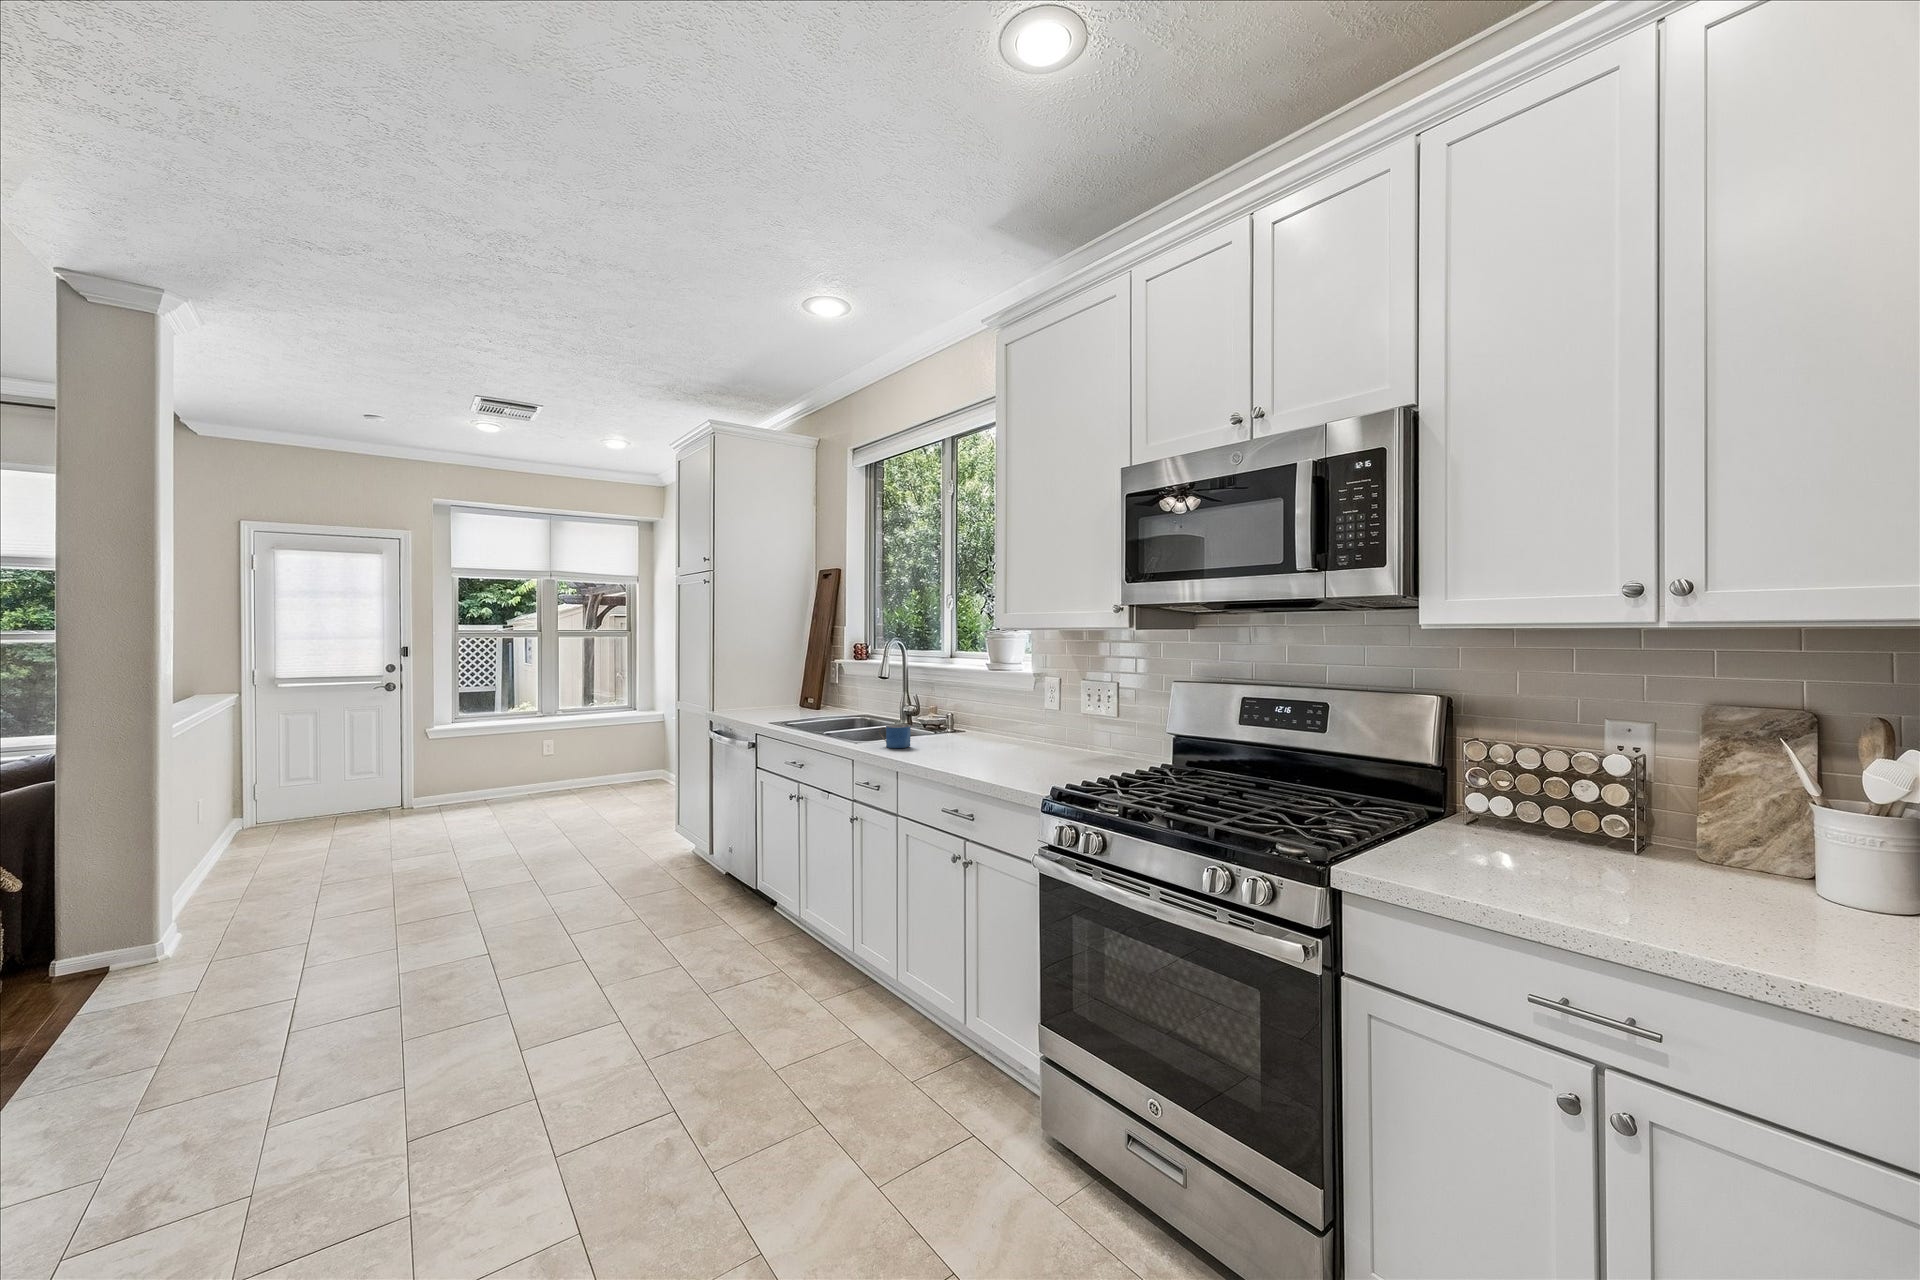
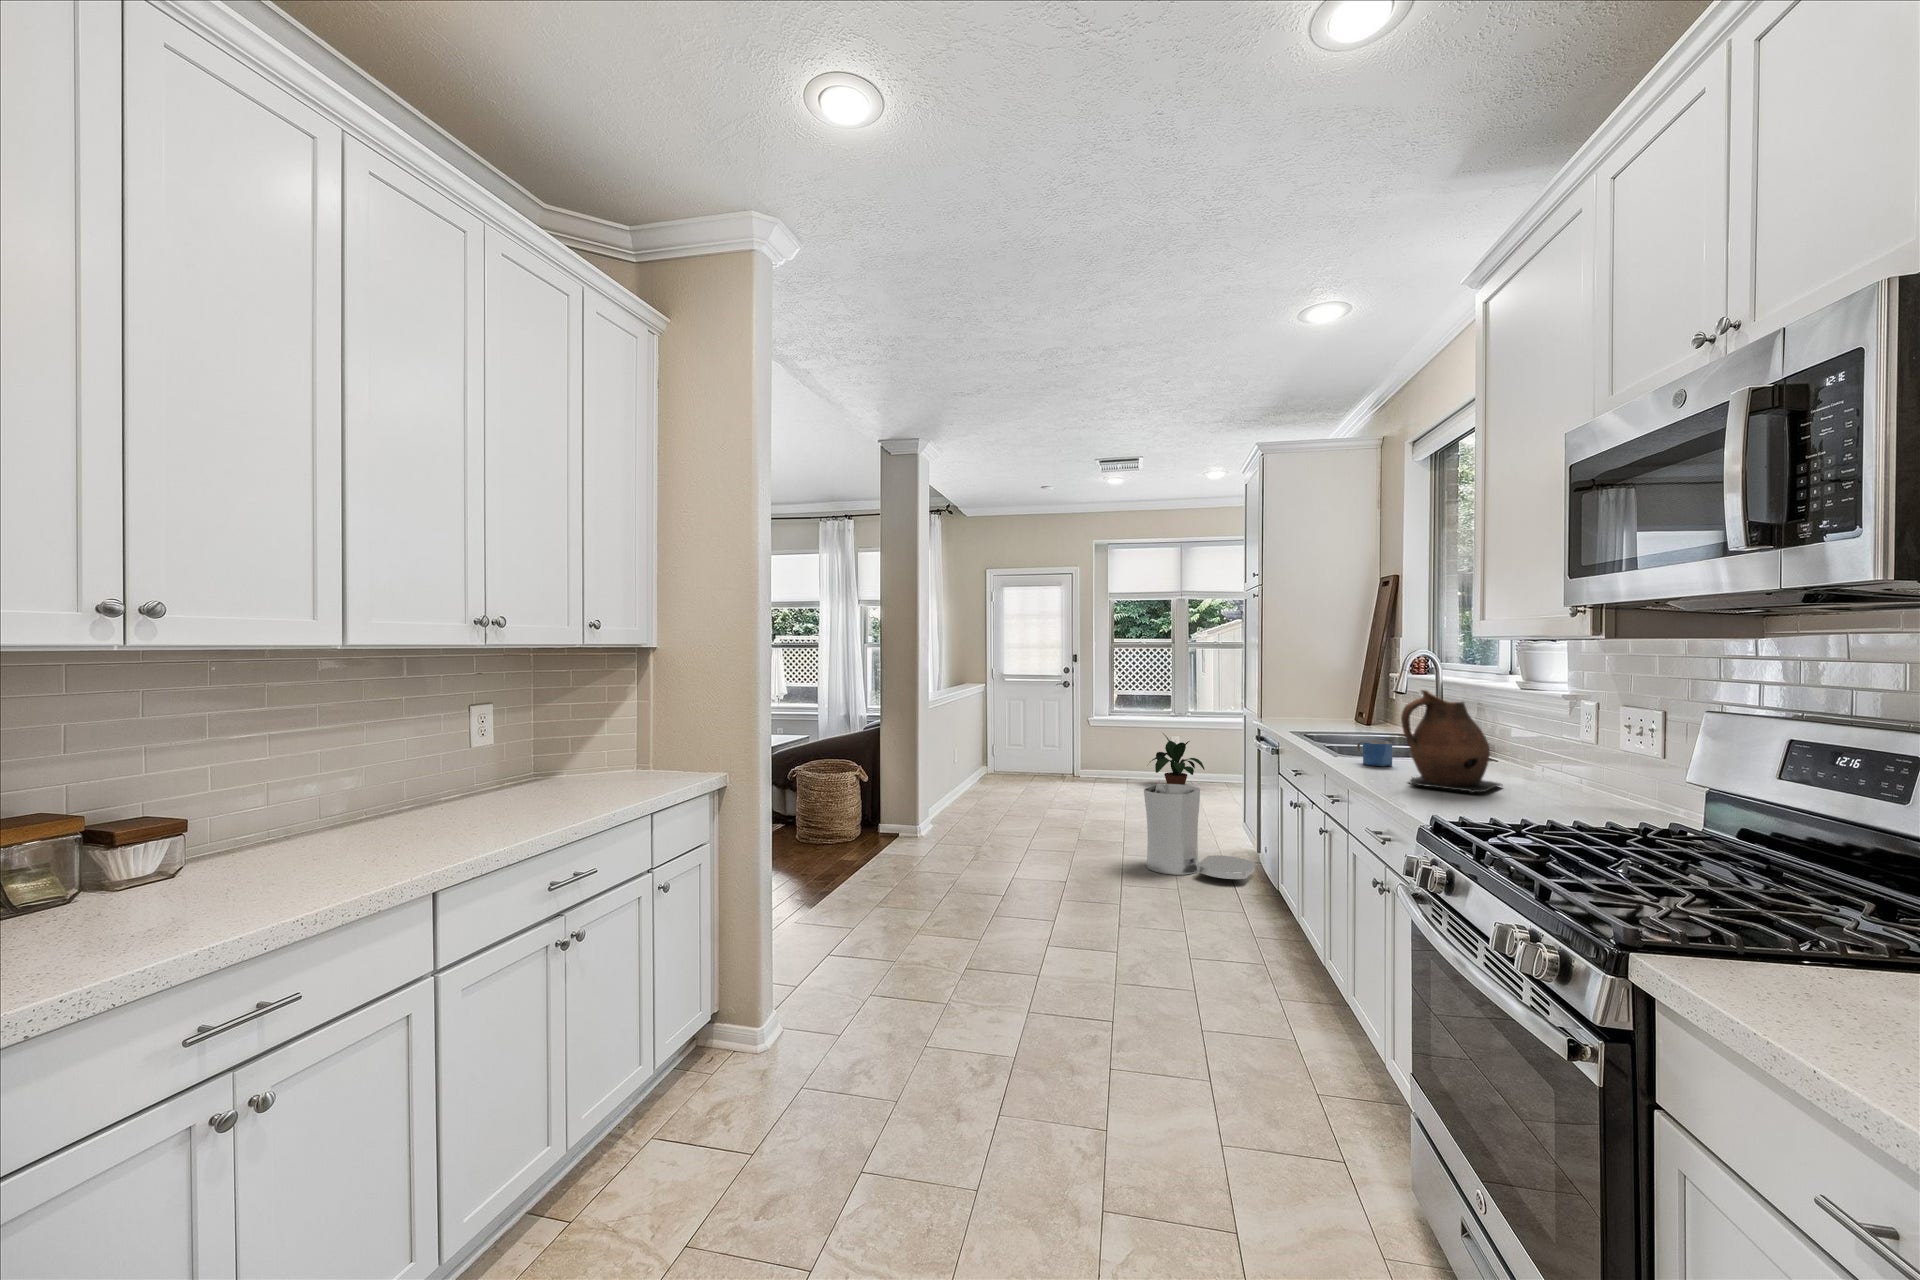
ceramic pitcher: none [948,675,1018,763] -> present [1401,690,1502,793]
potted plant: none [512,736,585,803] -> present [1150,734,1205,785]
trash can: none [575,794,702,901] -> present [1144,784,1255,879]

